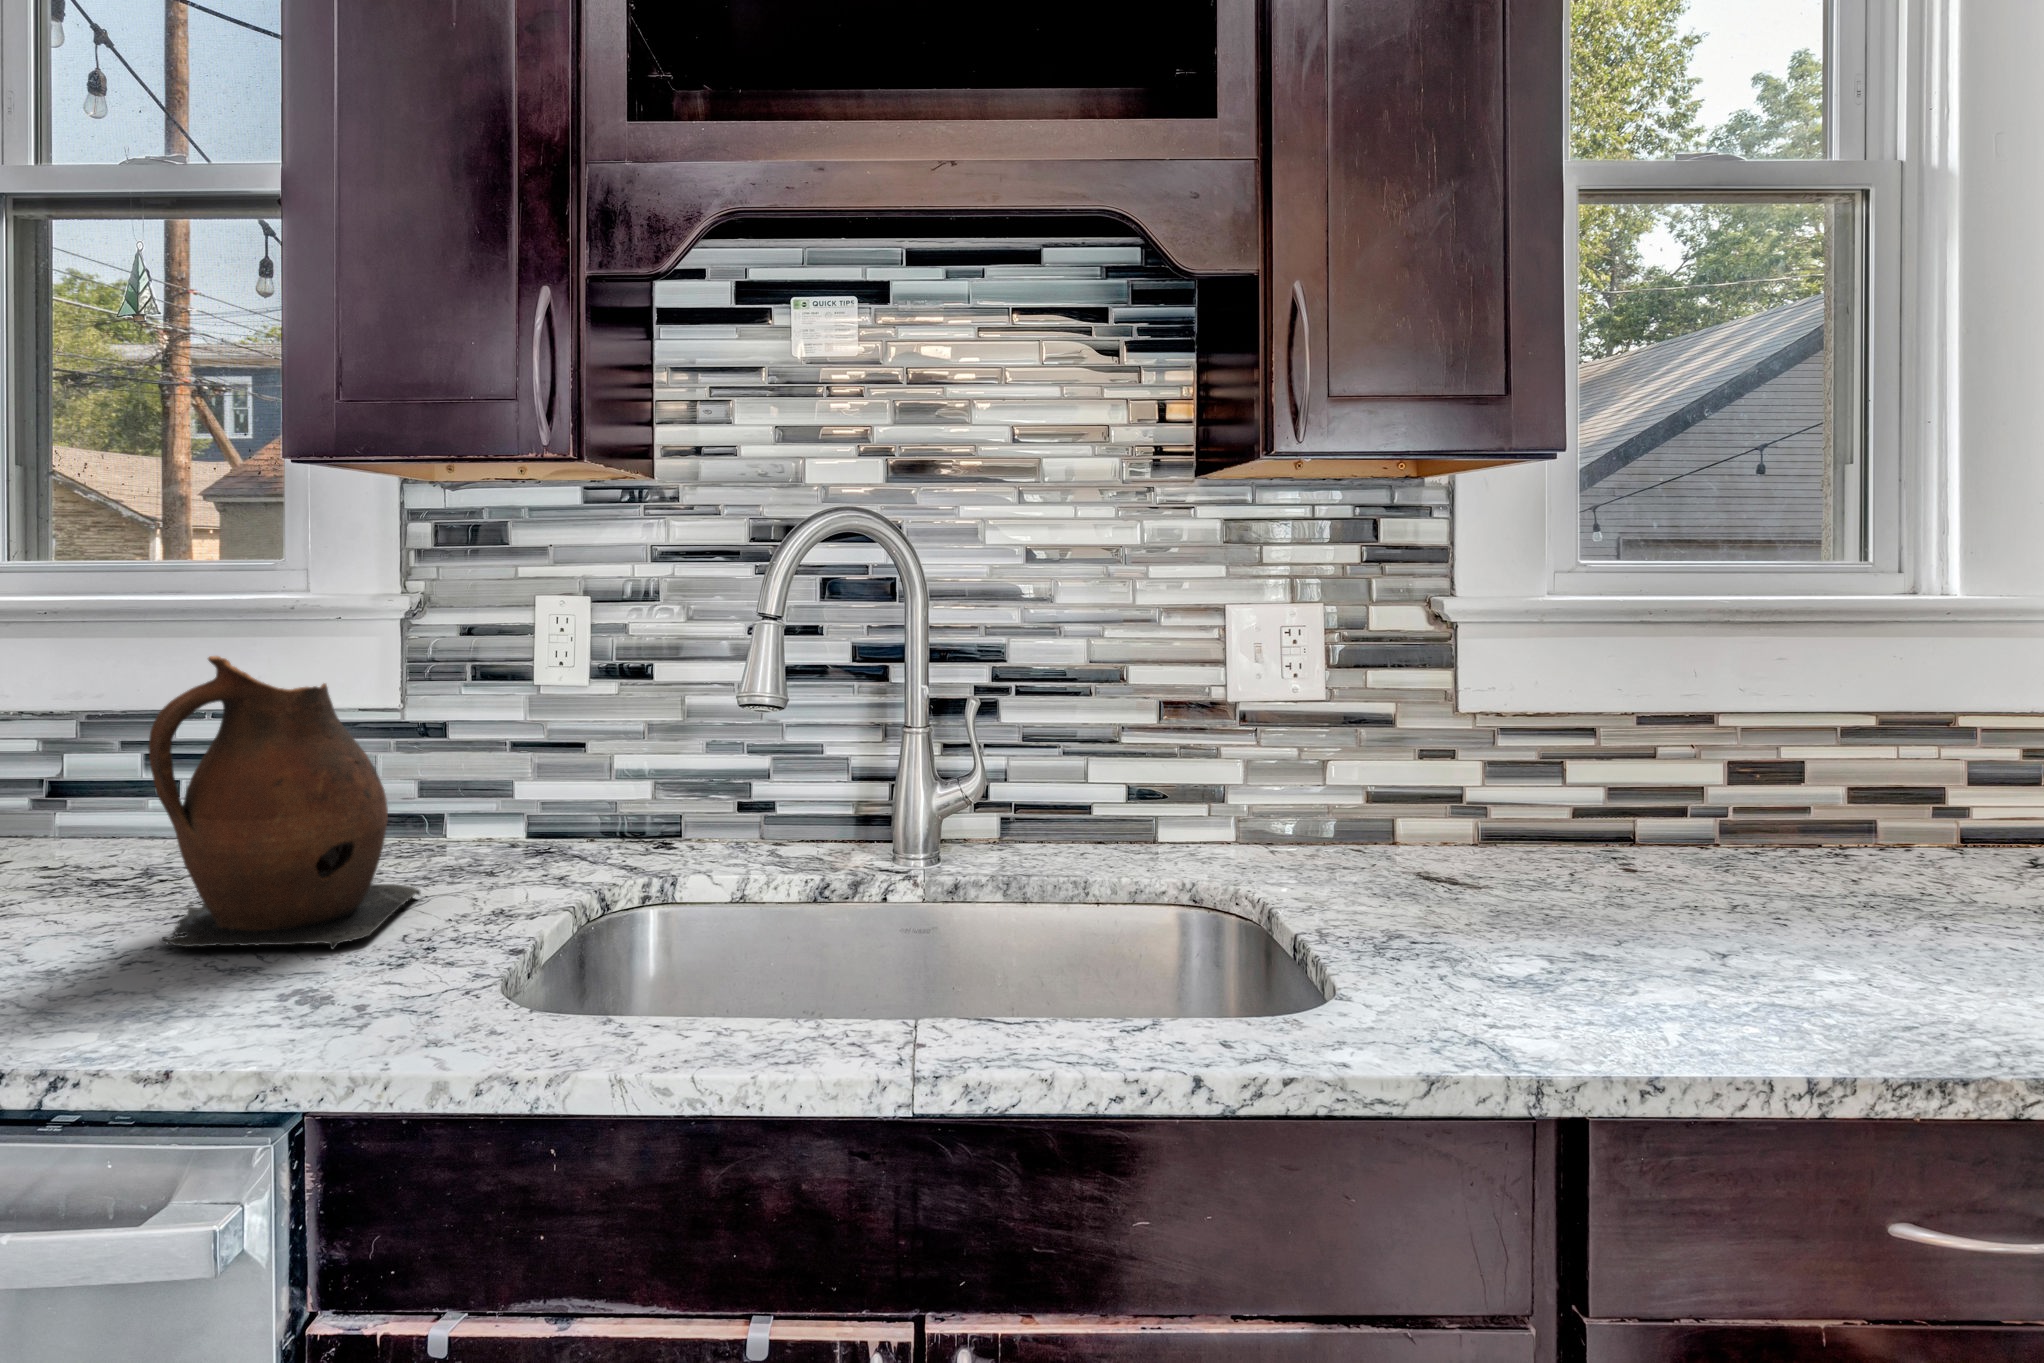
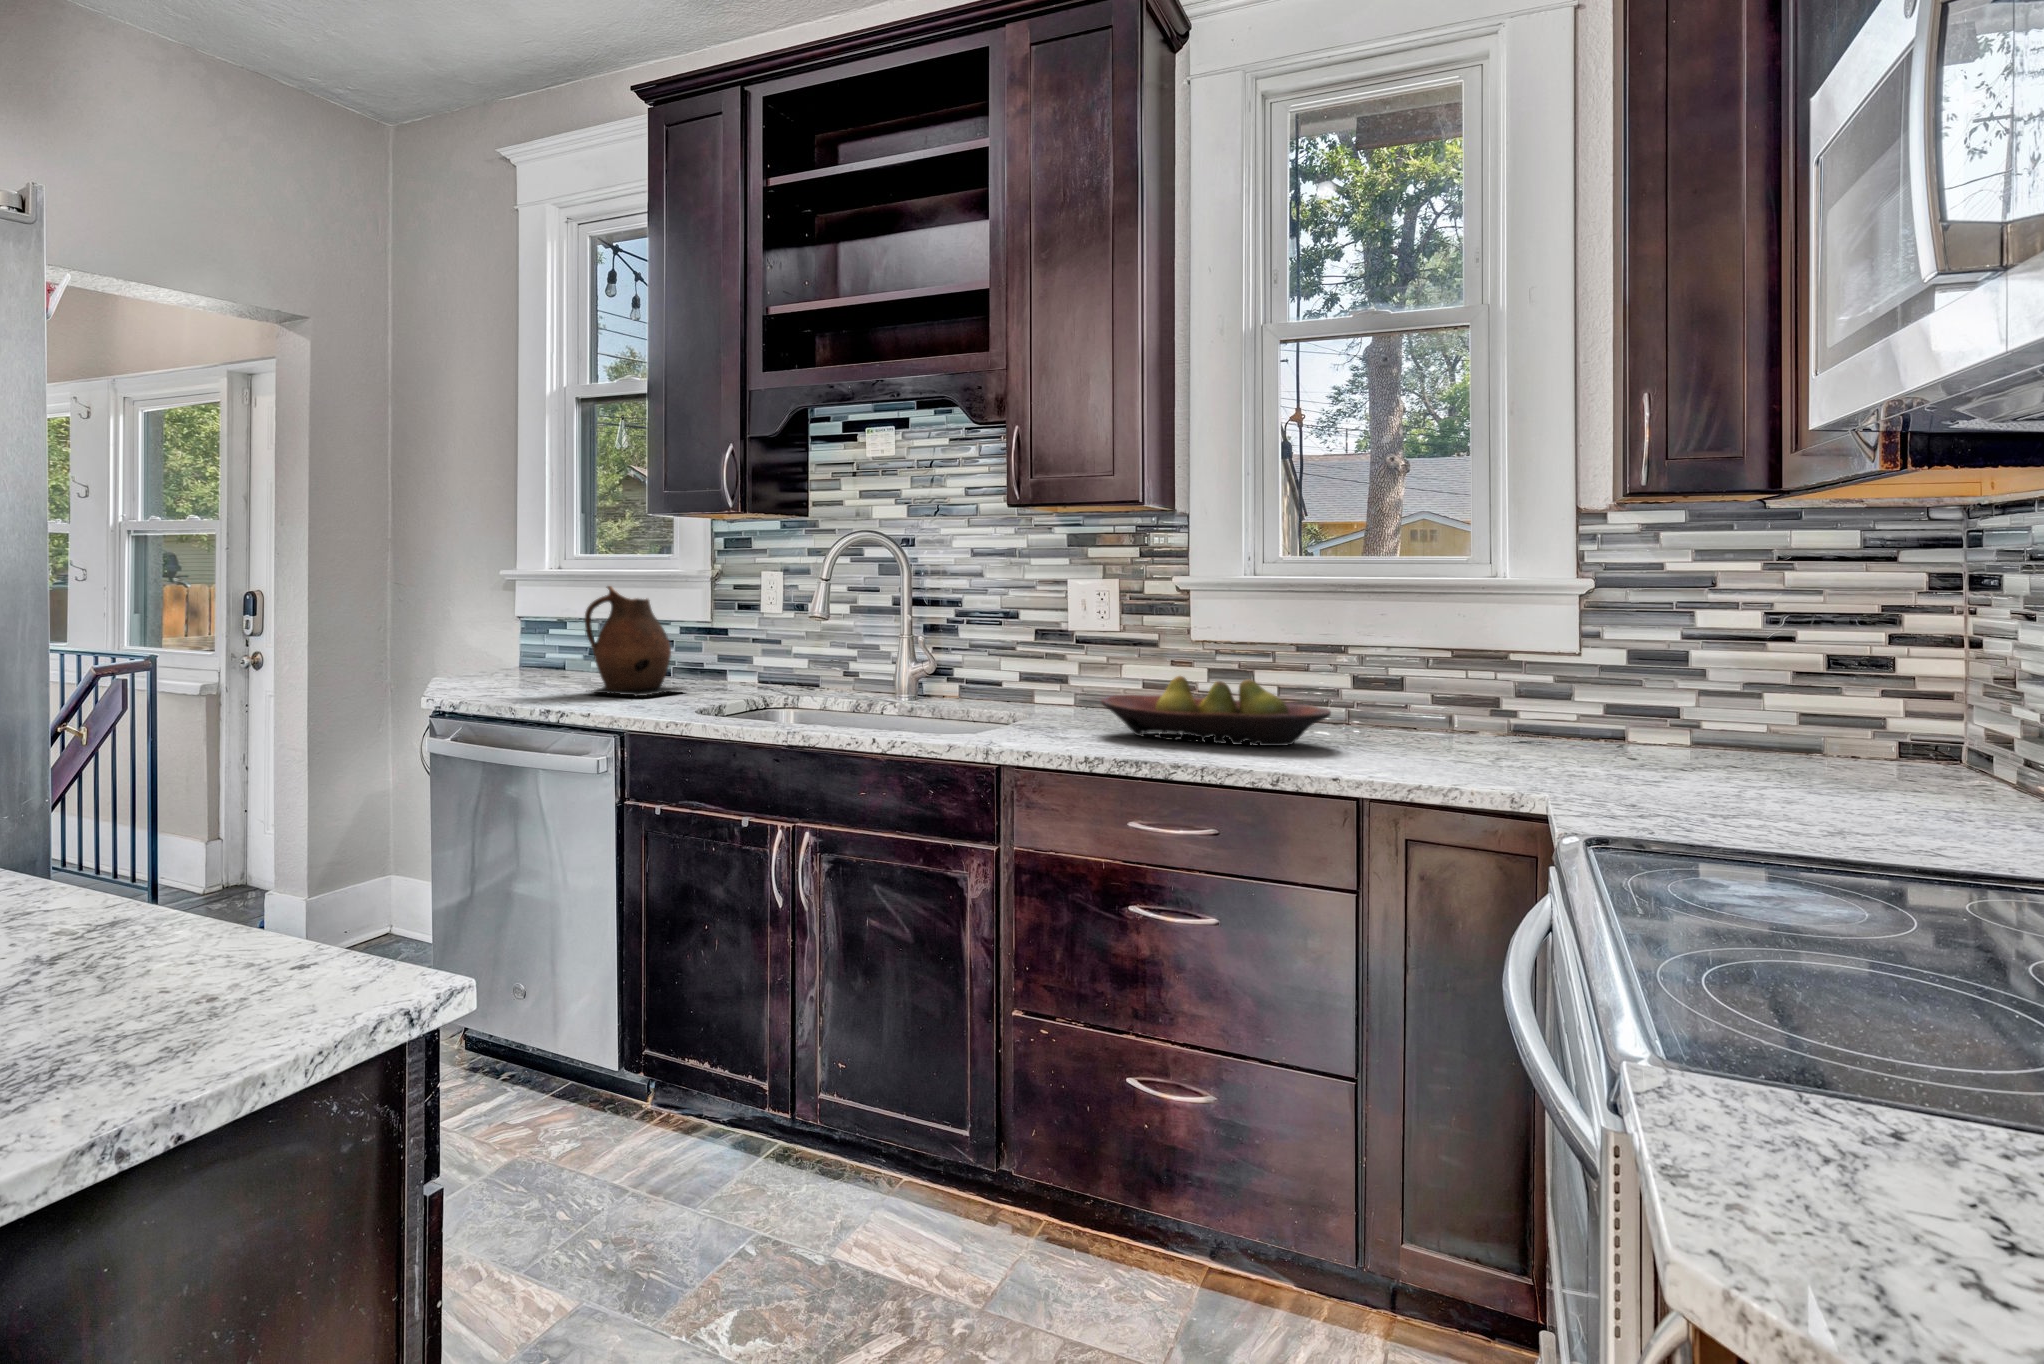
fruit bowl: none [1520,815,1986,956] -> present [1101,676,1331,746]

